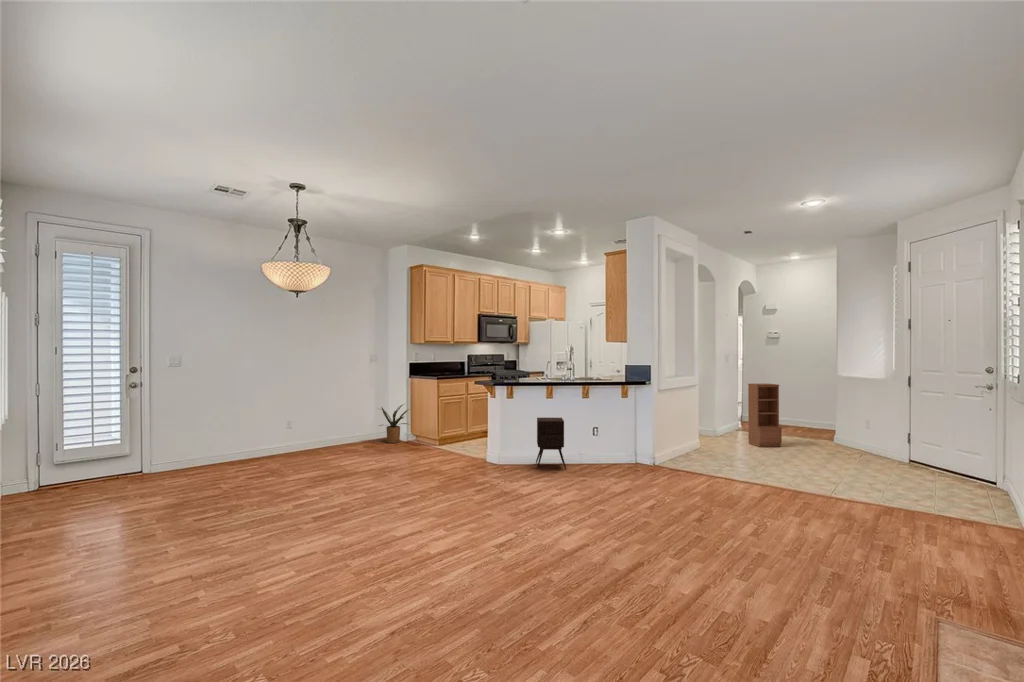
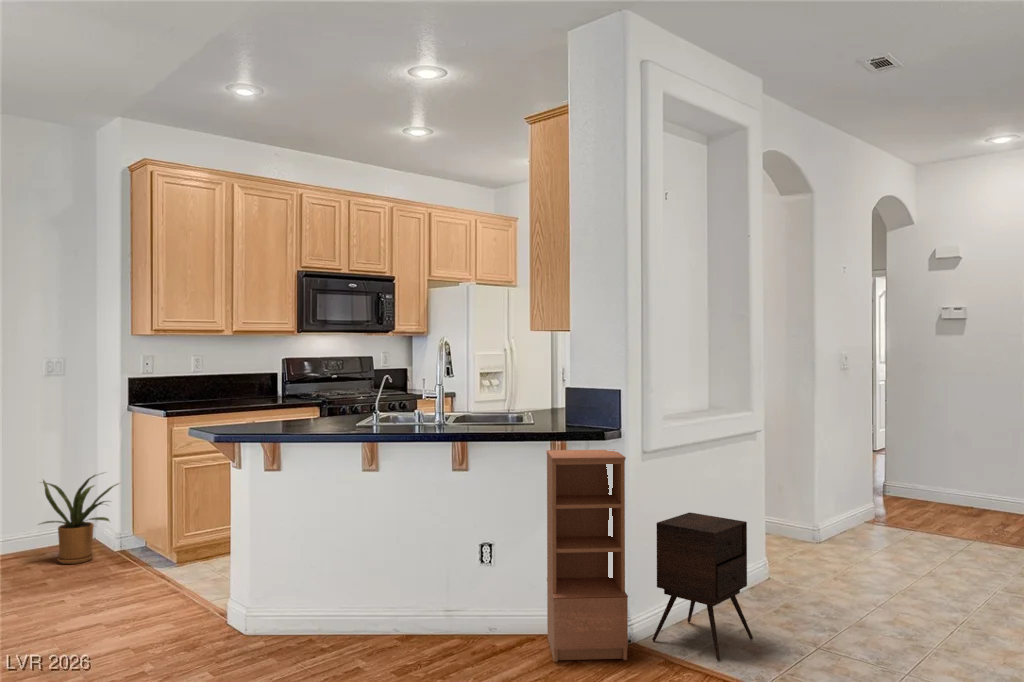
bookcase: present [748,383,782,447] -> present [547,450,628,662]
side table: present [536,418,566,469] -> present [652,512,753,661]

